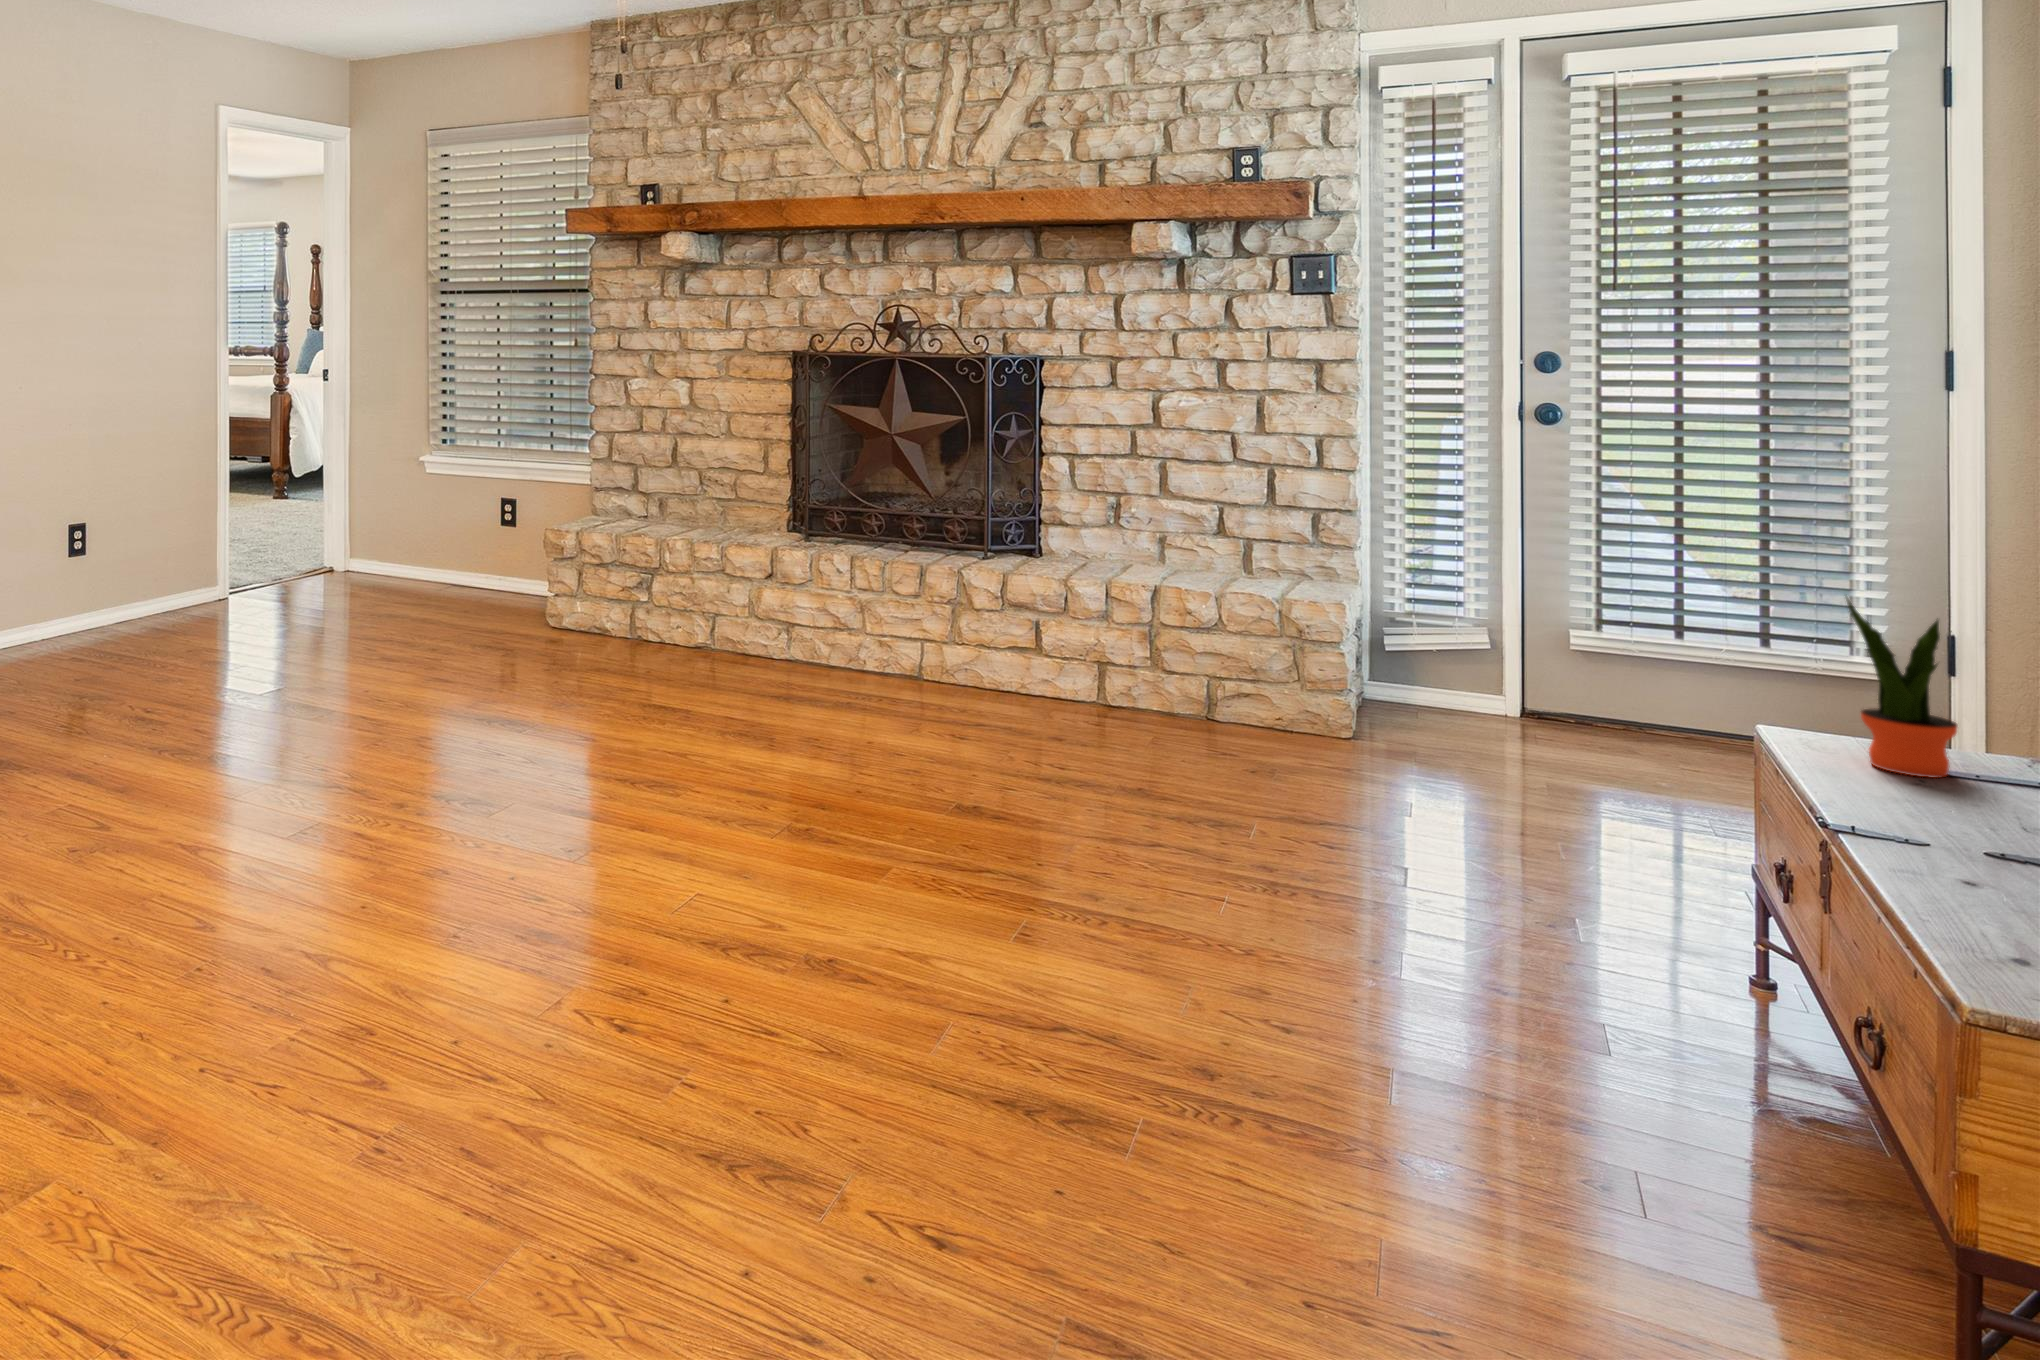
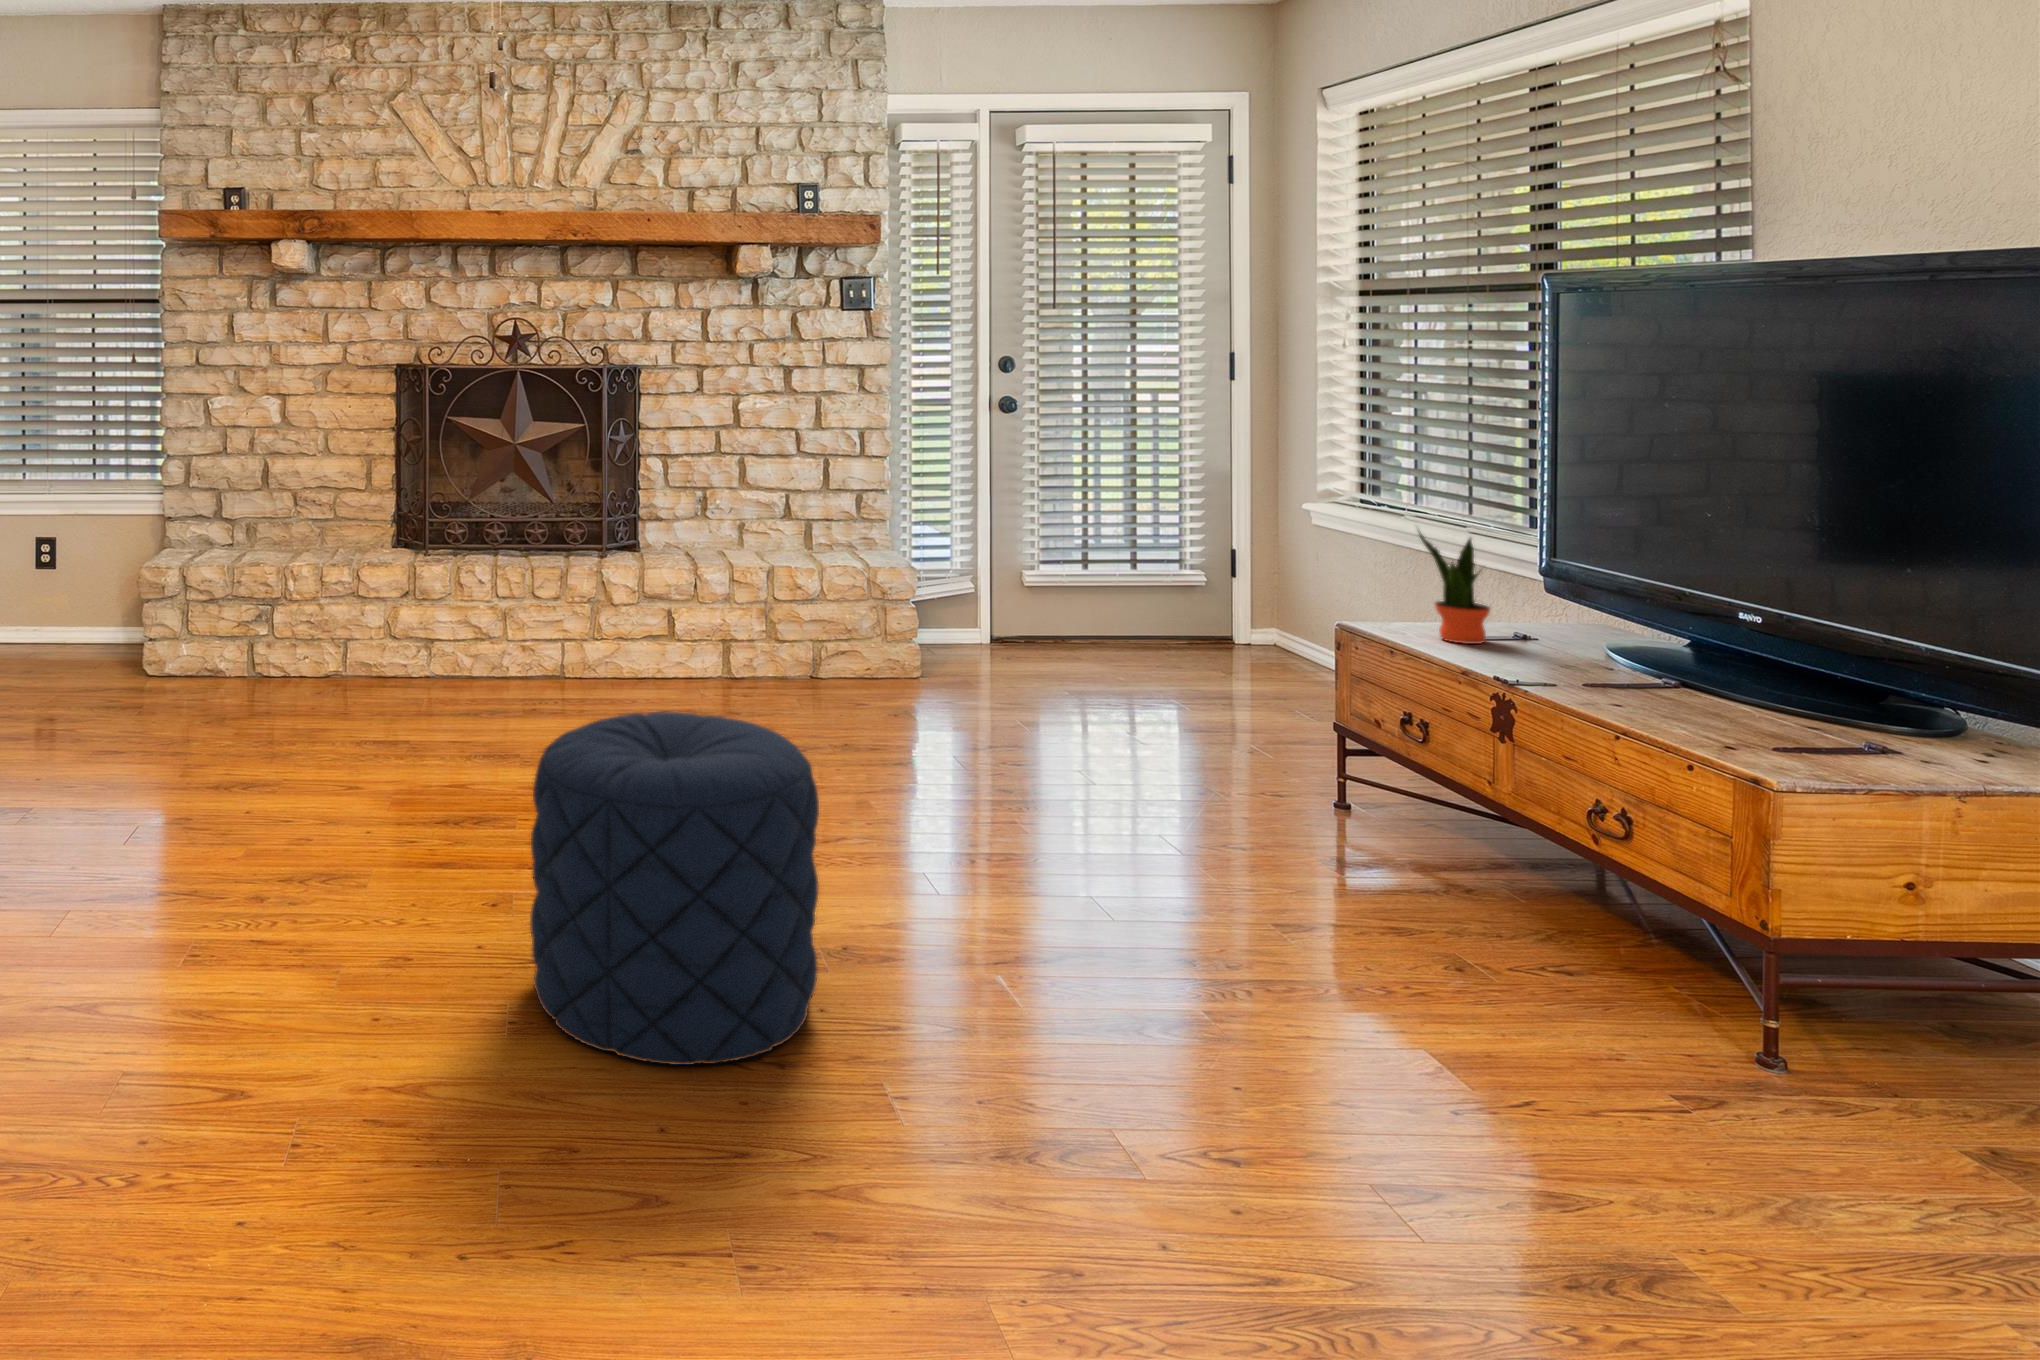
pouf: none [478,681,752,1015] -> present [530,712,819,1065]

